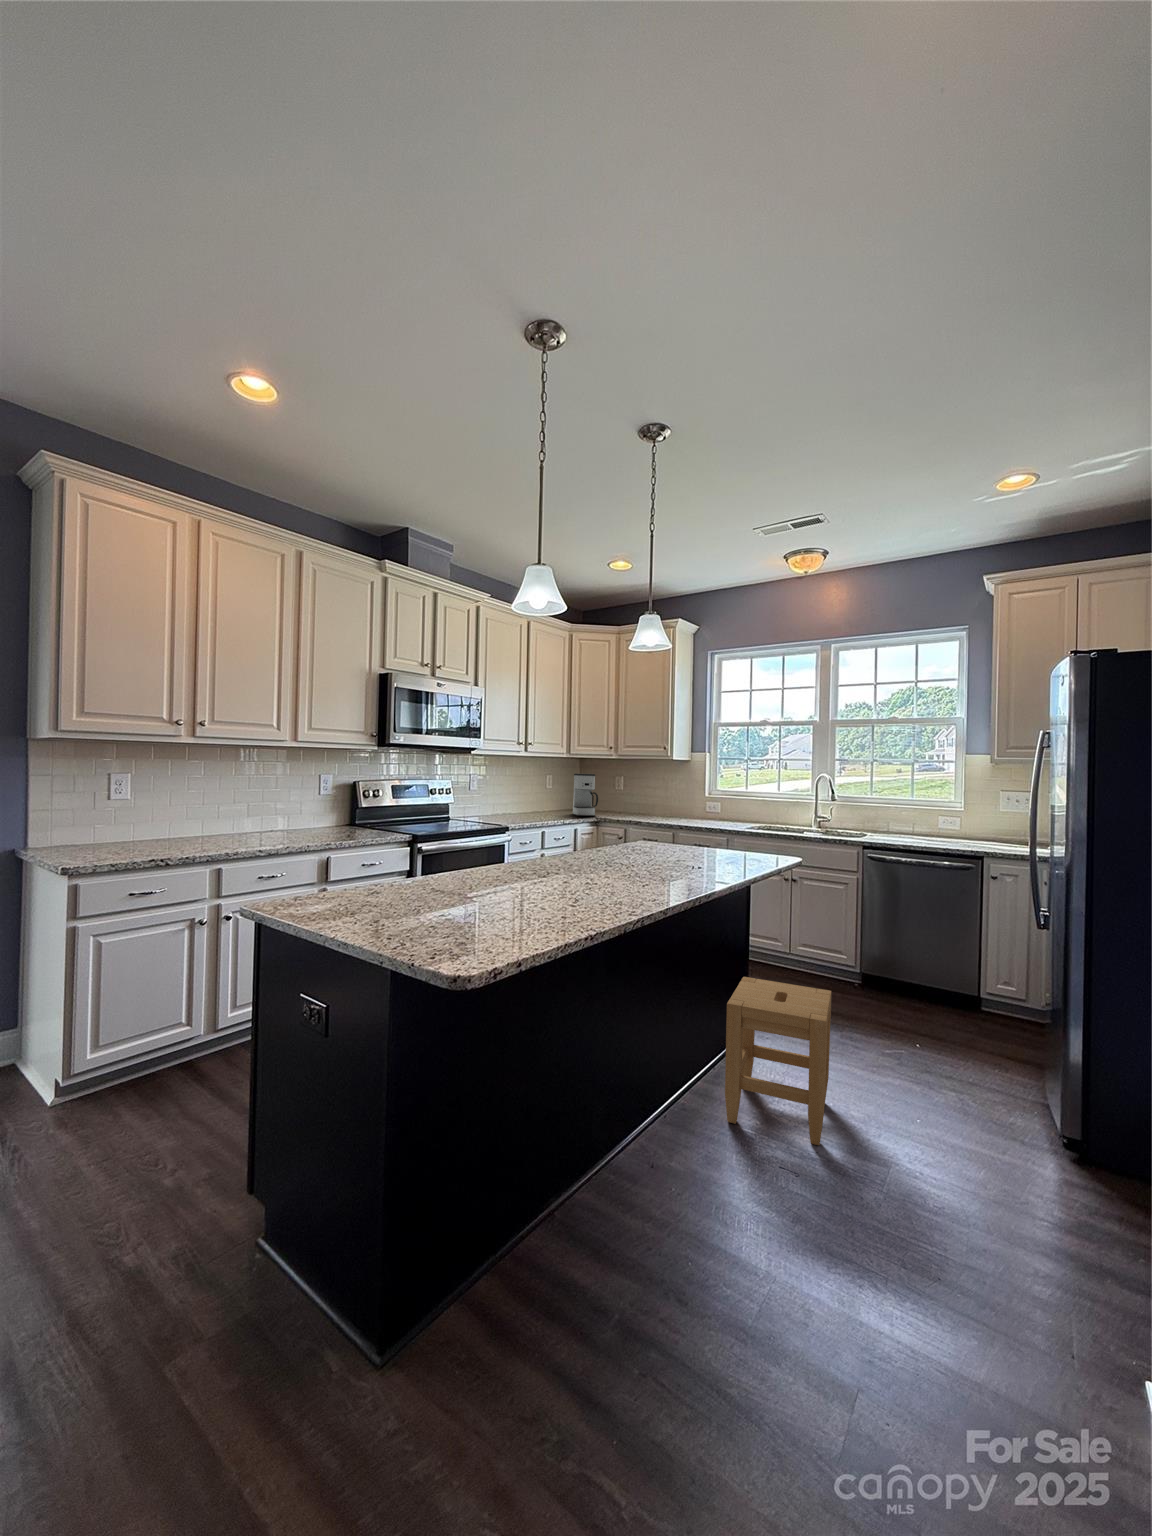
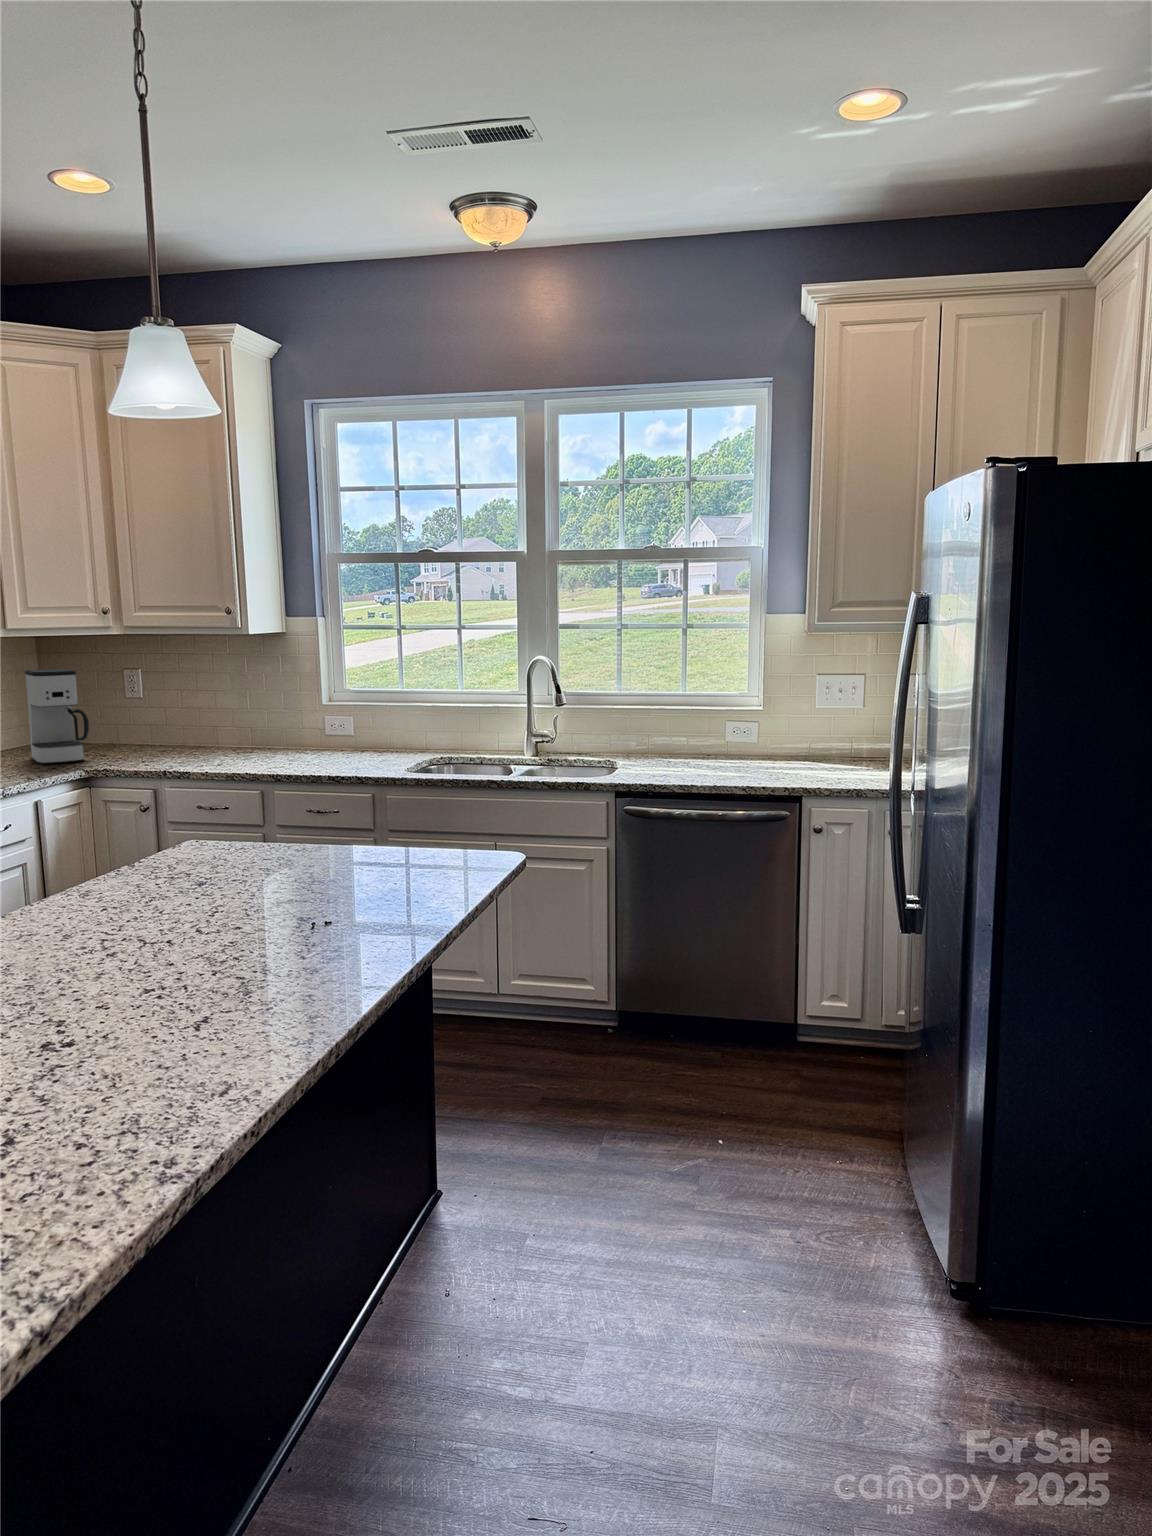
stool: present [725,977,831,1145] -> none [400,1139,607,1473]

